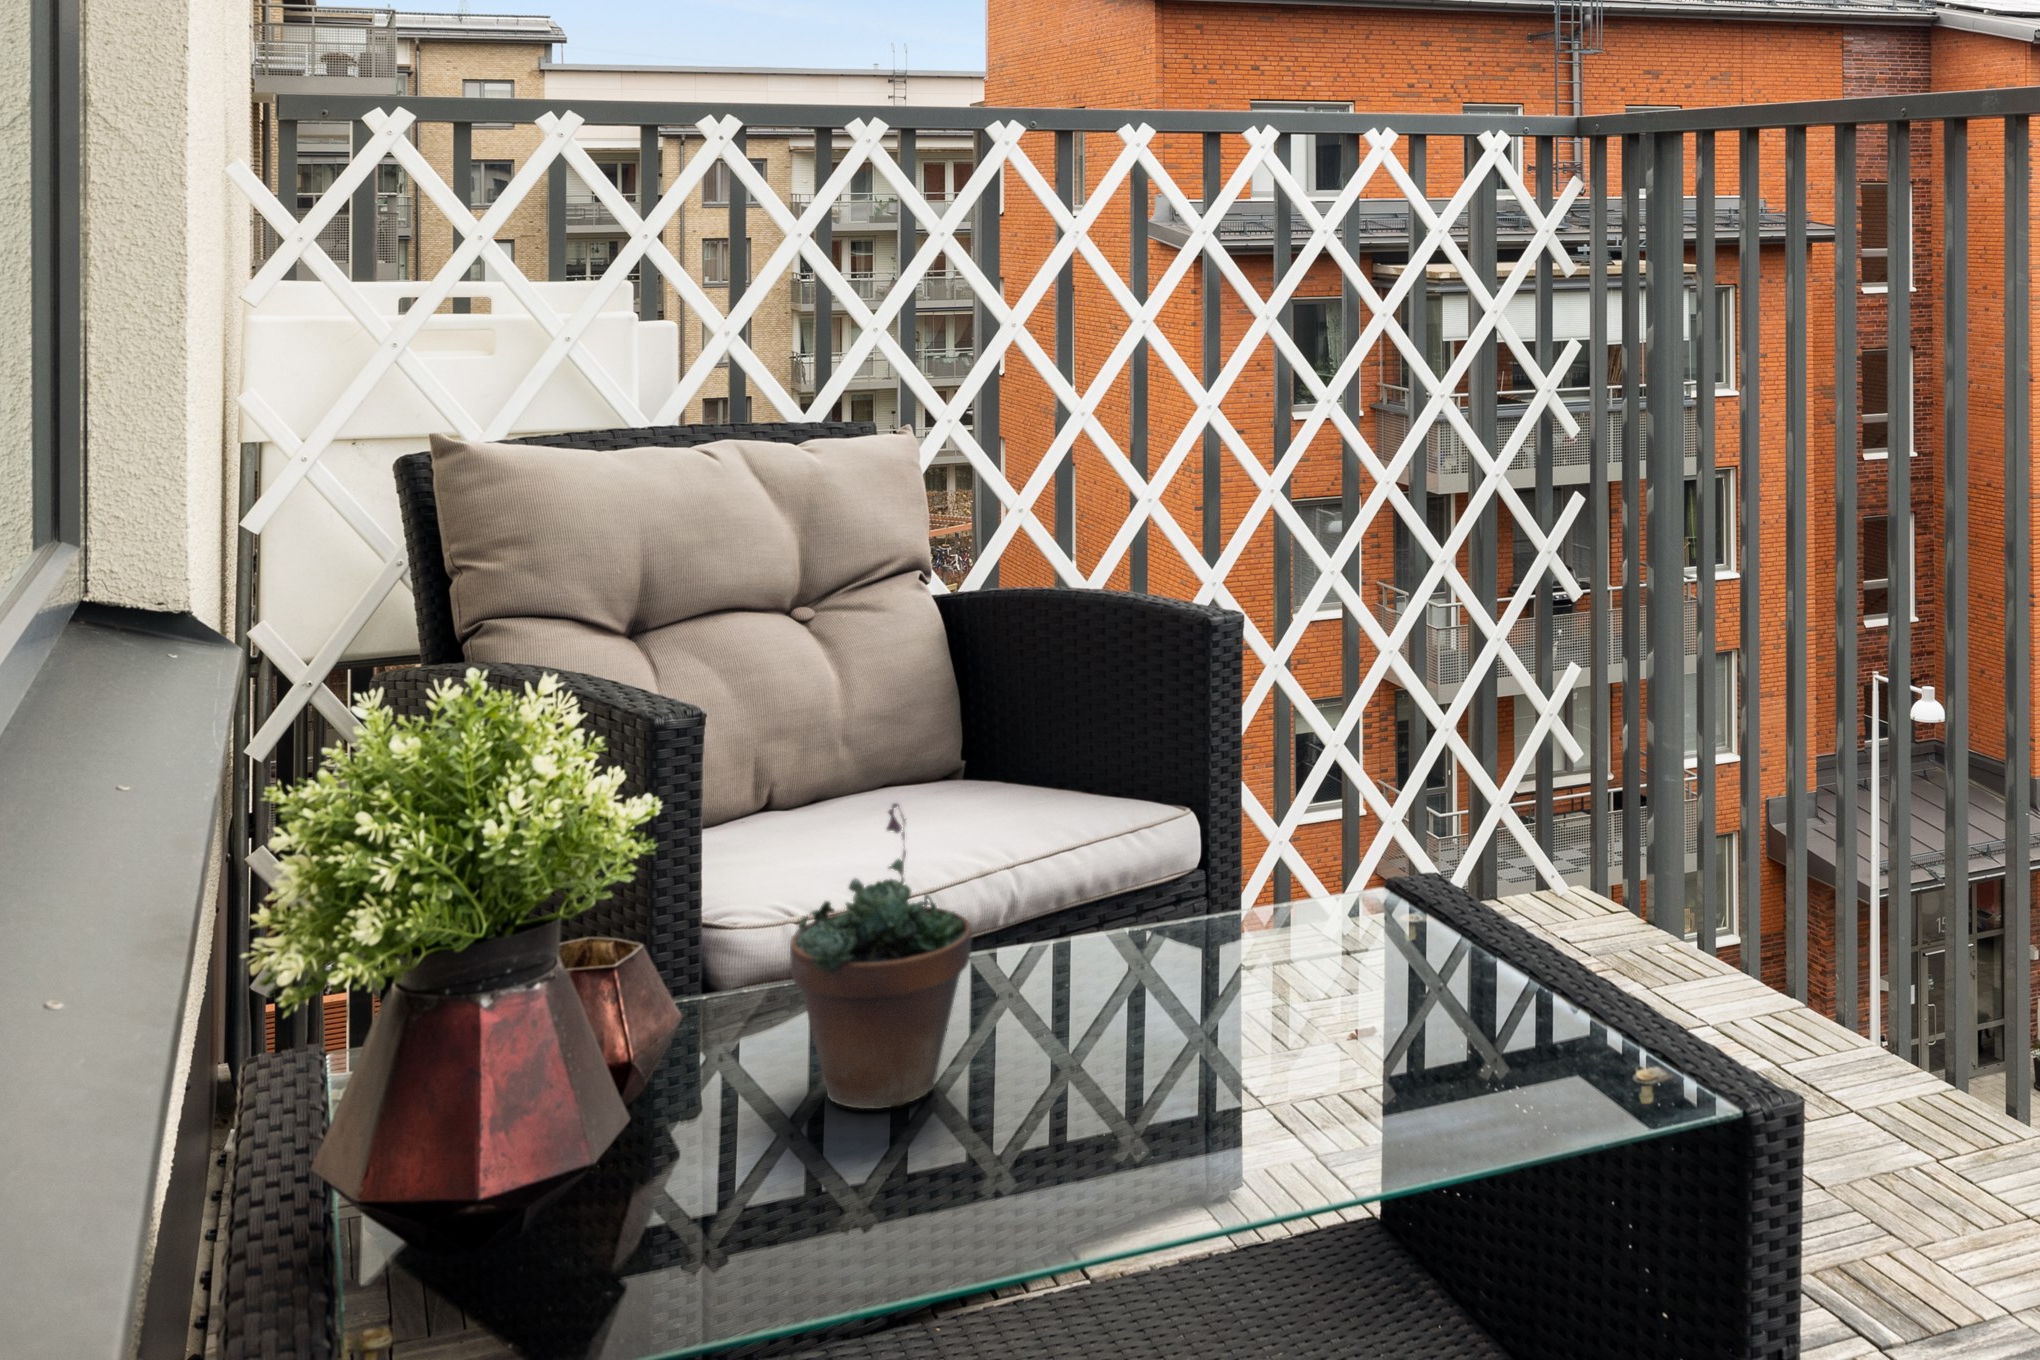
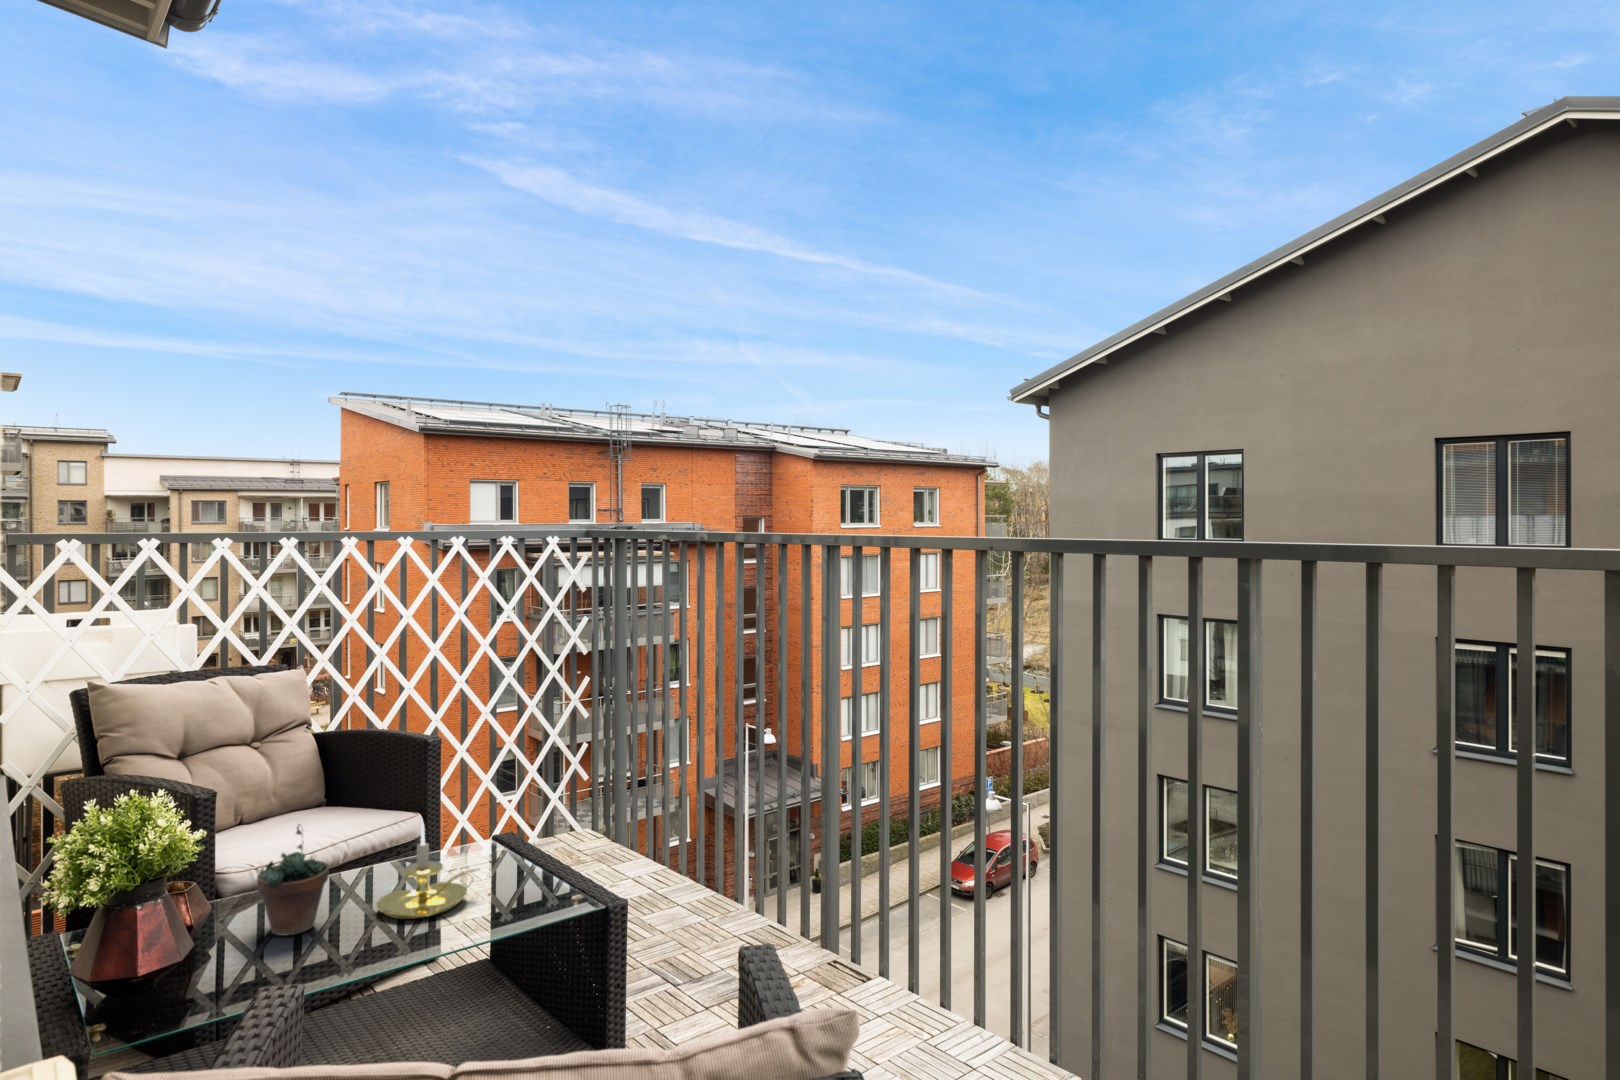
candle holder: none [1093,822,1364,1093] -> present [377,823,479,919]

